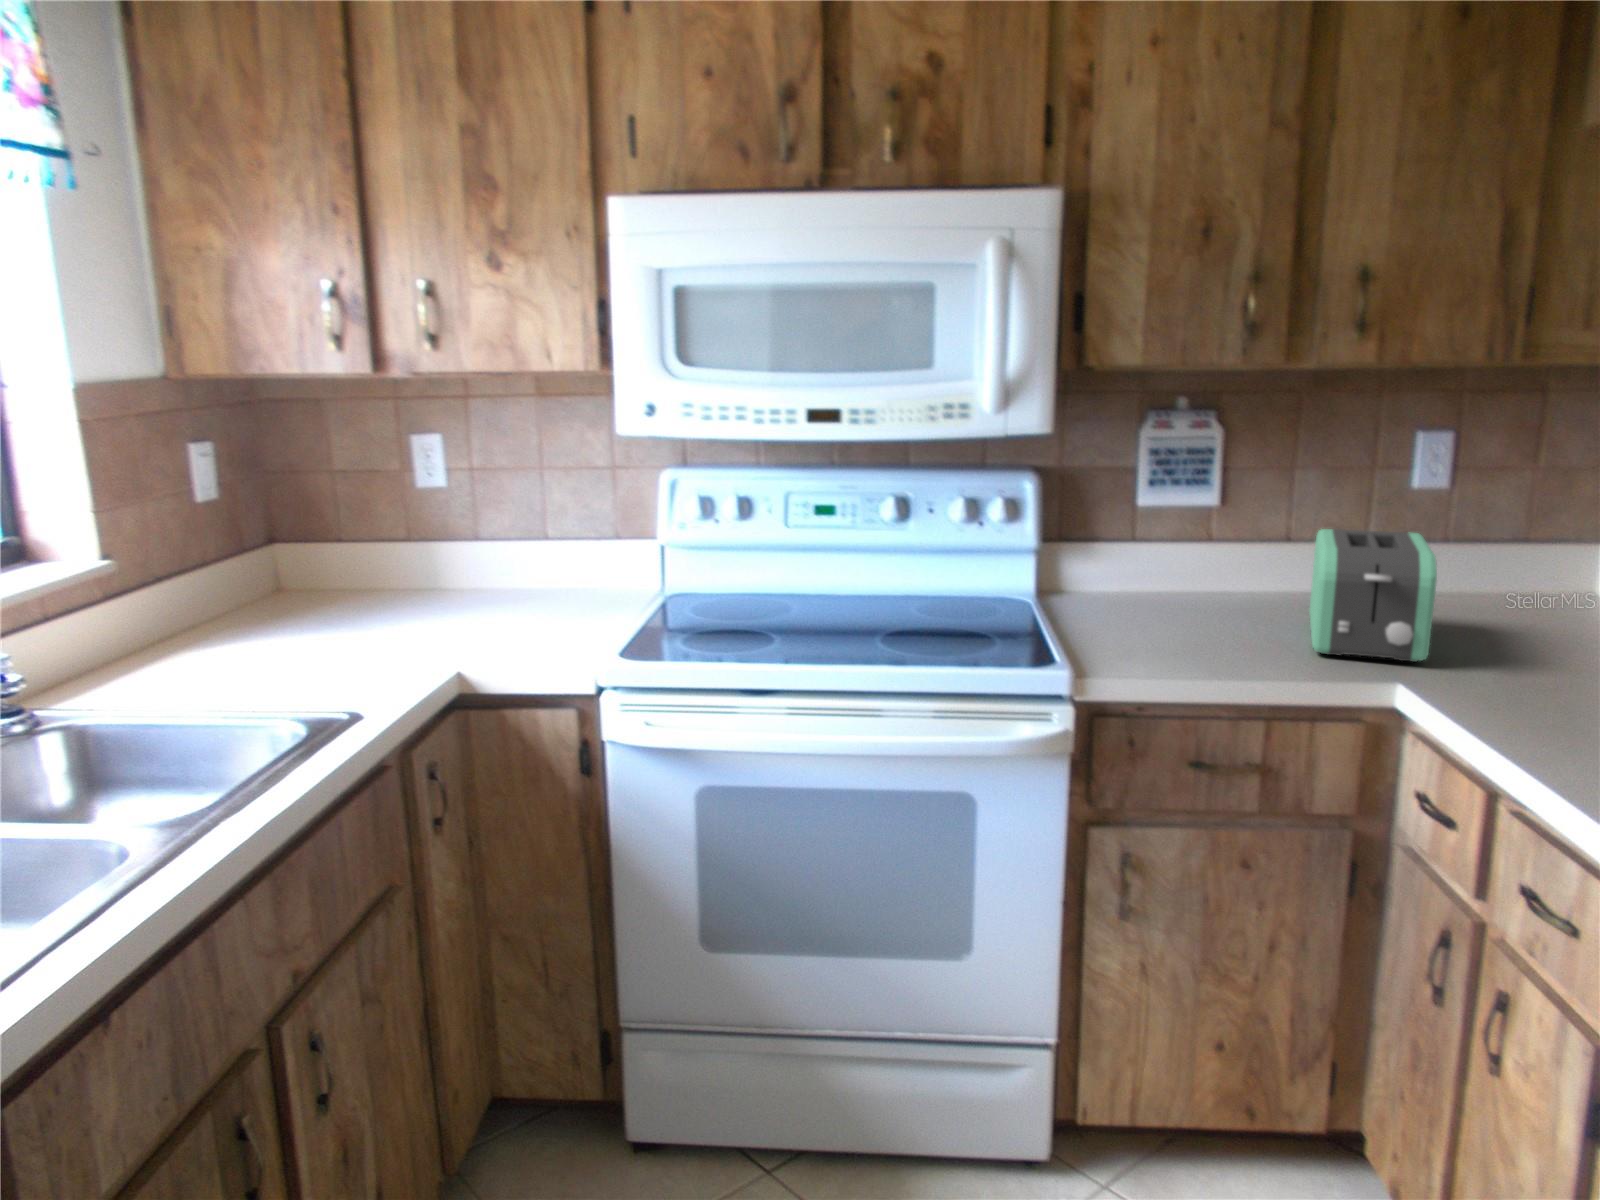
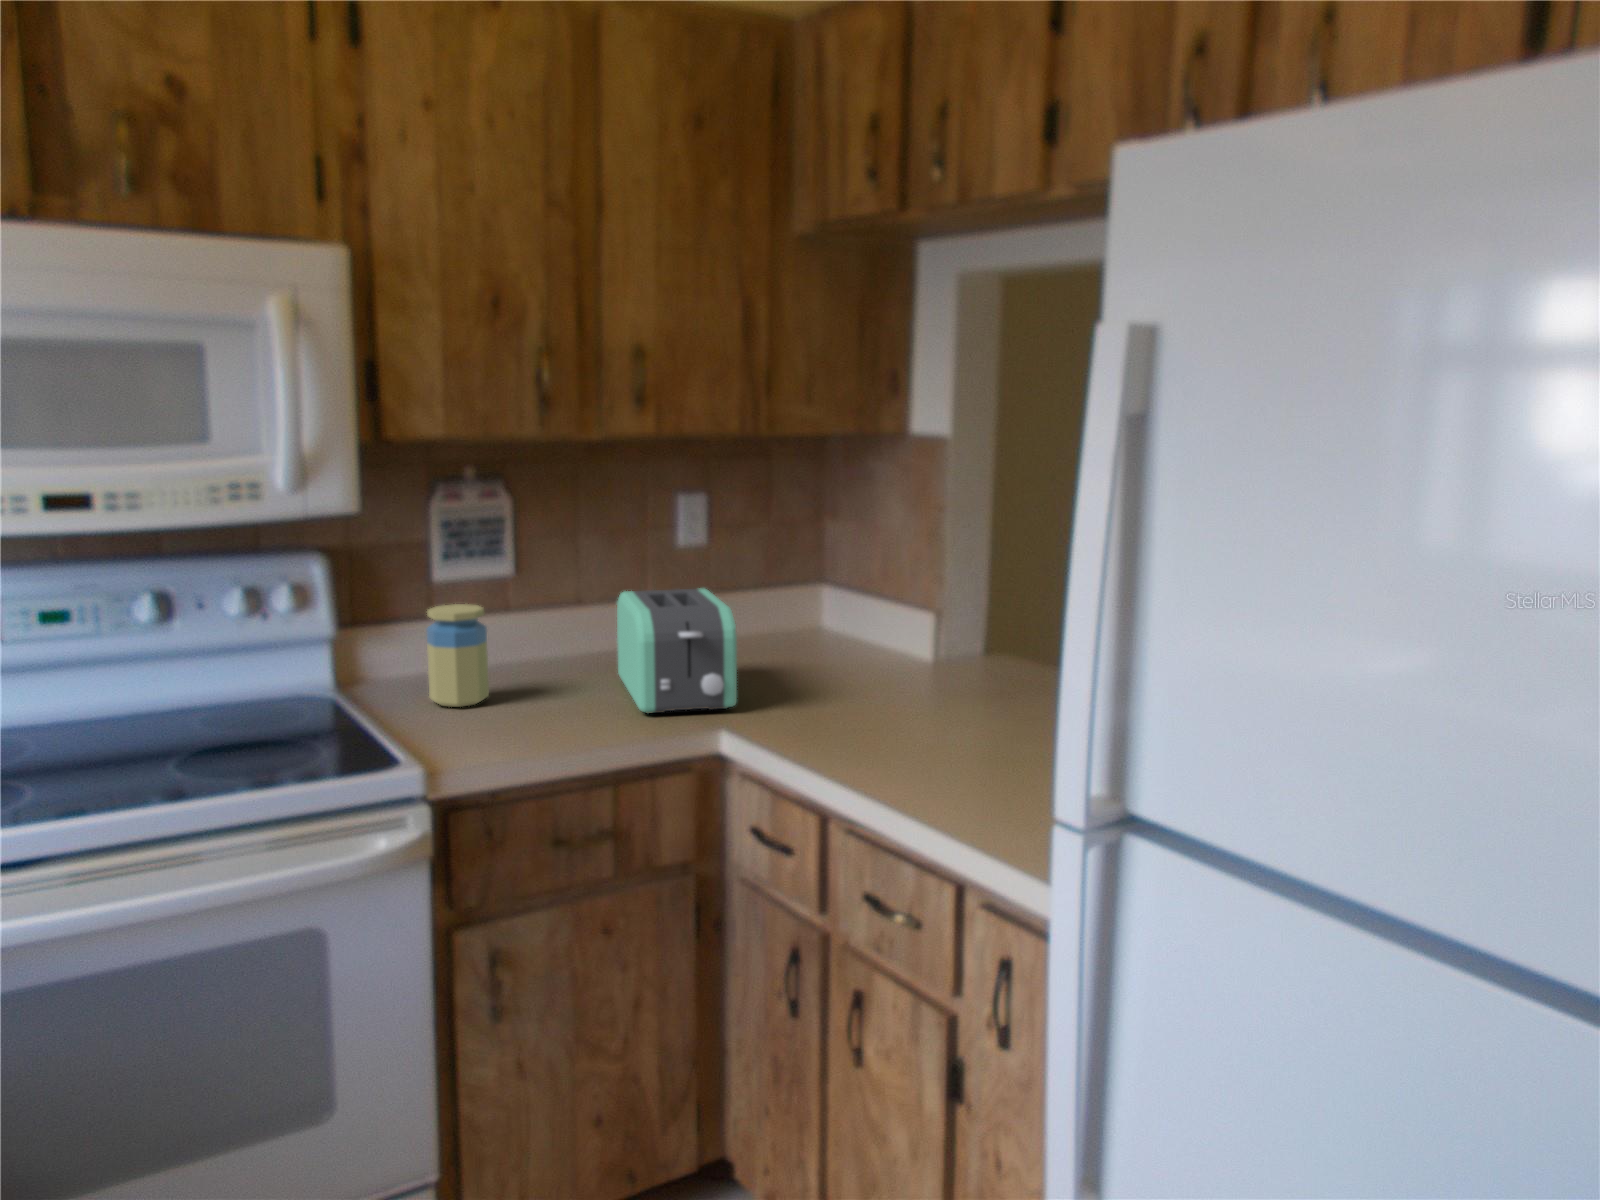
jar: none [1113,527,1172,622] -> present [427,604,489,707]

